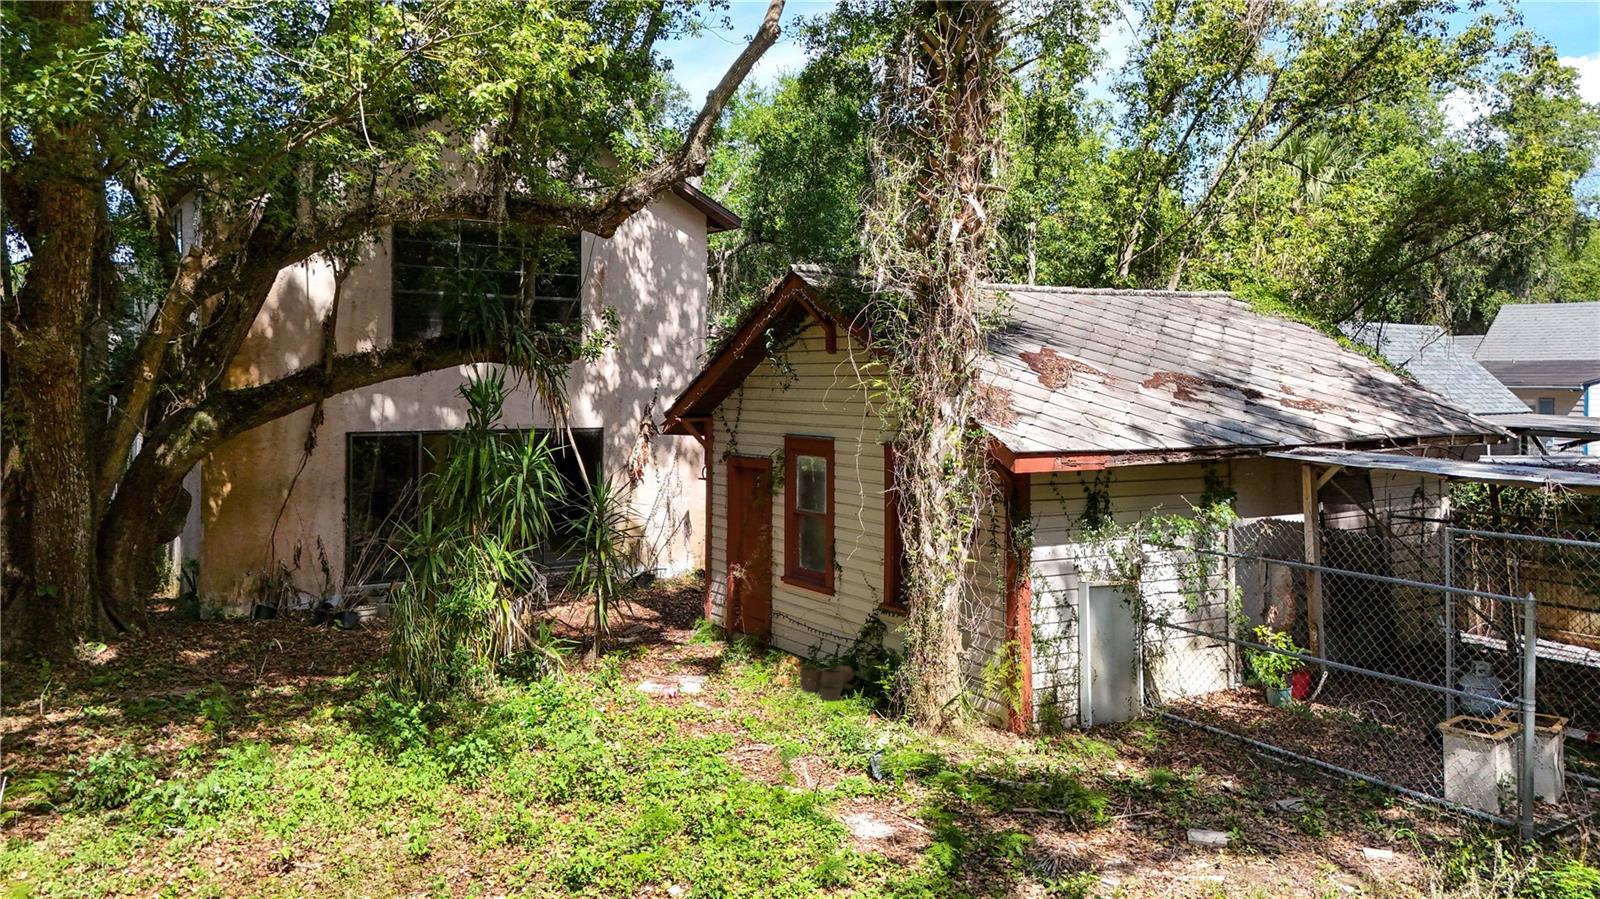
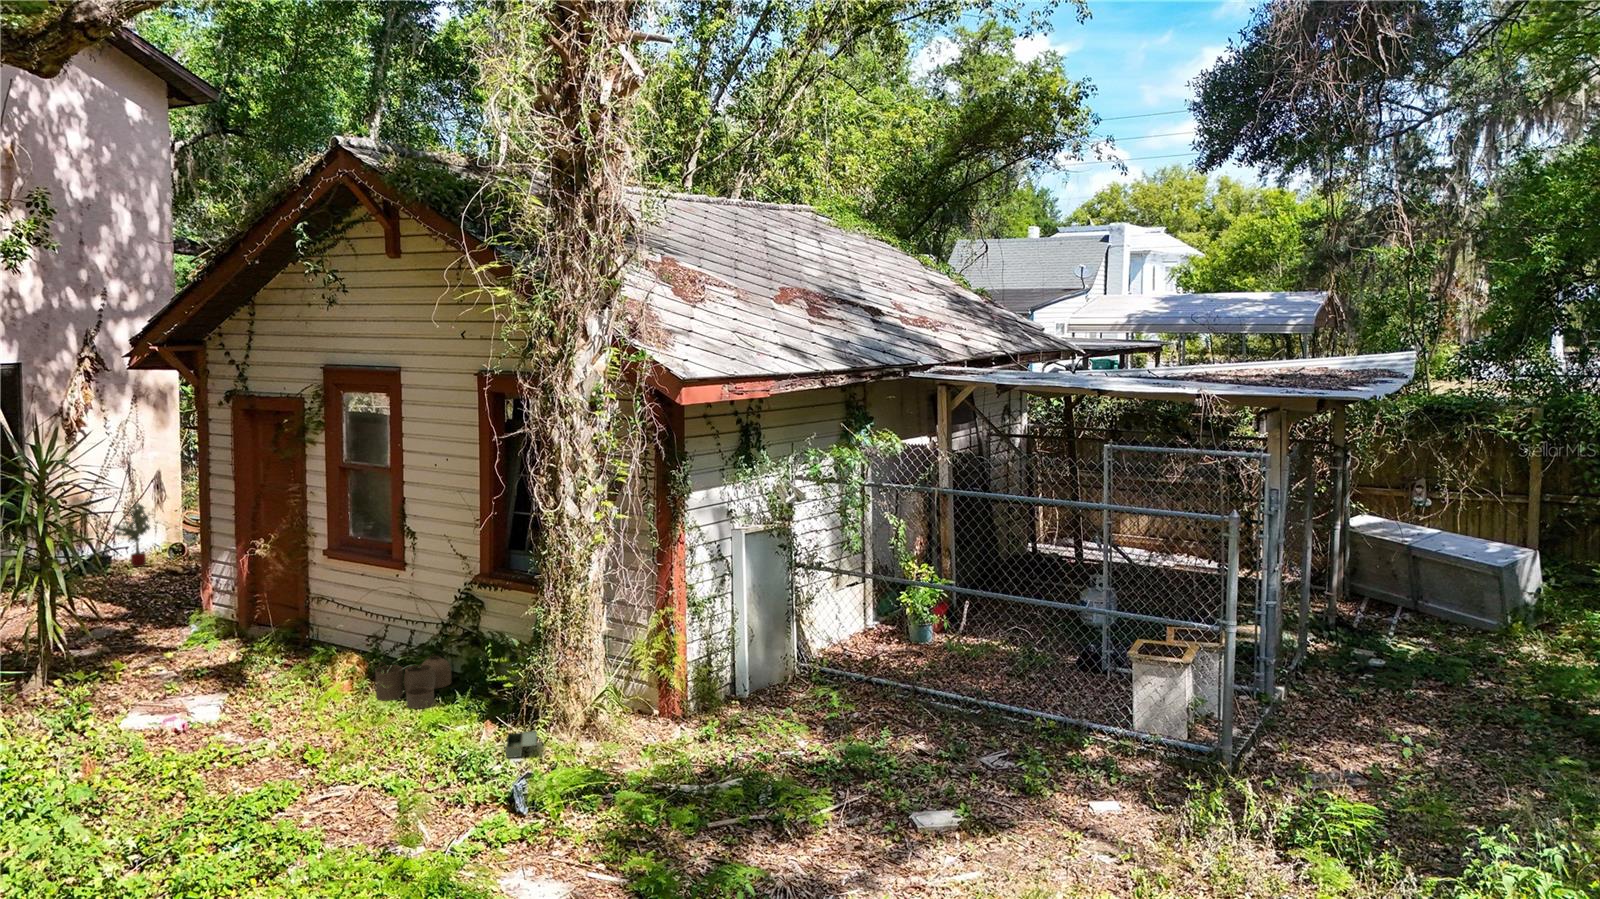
potted tree: none [656,533,682,583] -> present [113,500,150,567]
toolbox: none [877,725,905,743] -> present [504,731,537,758]

